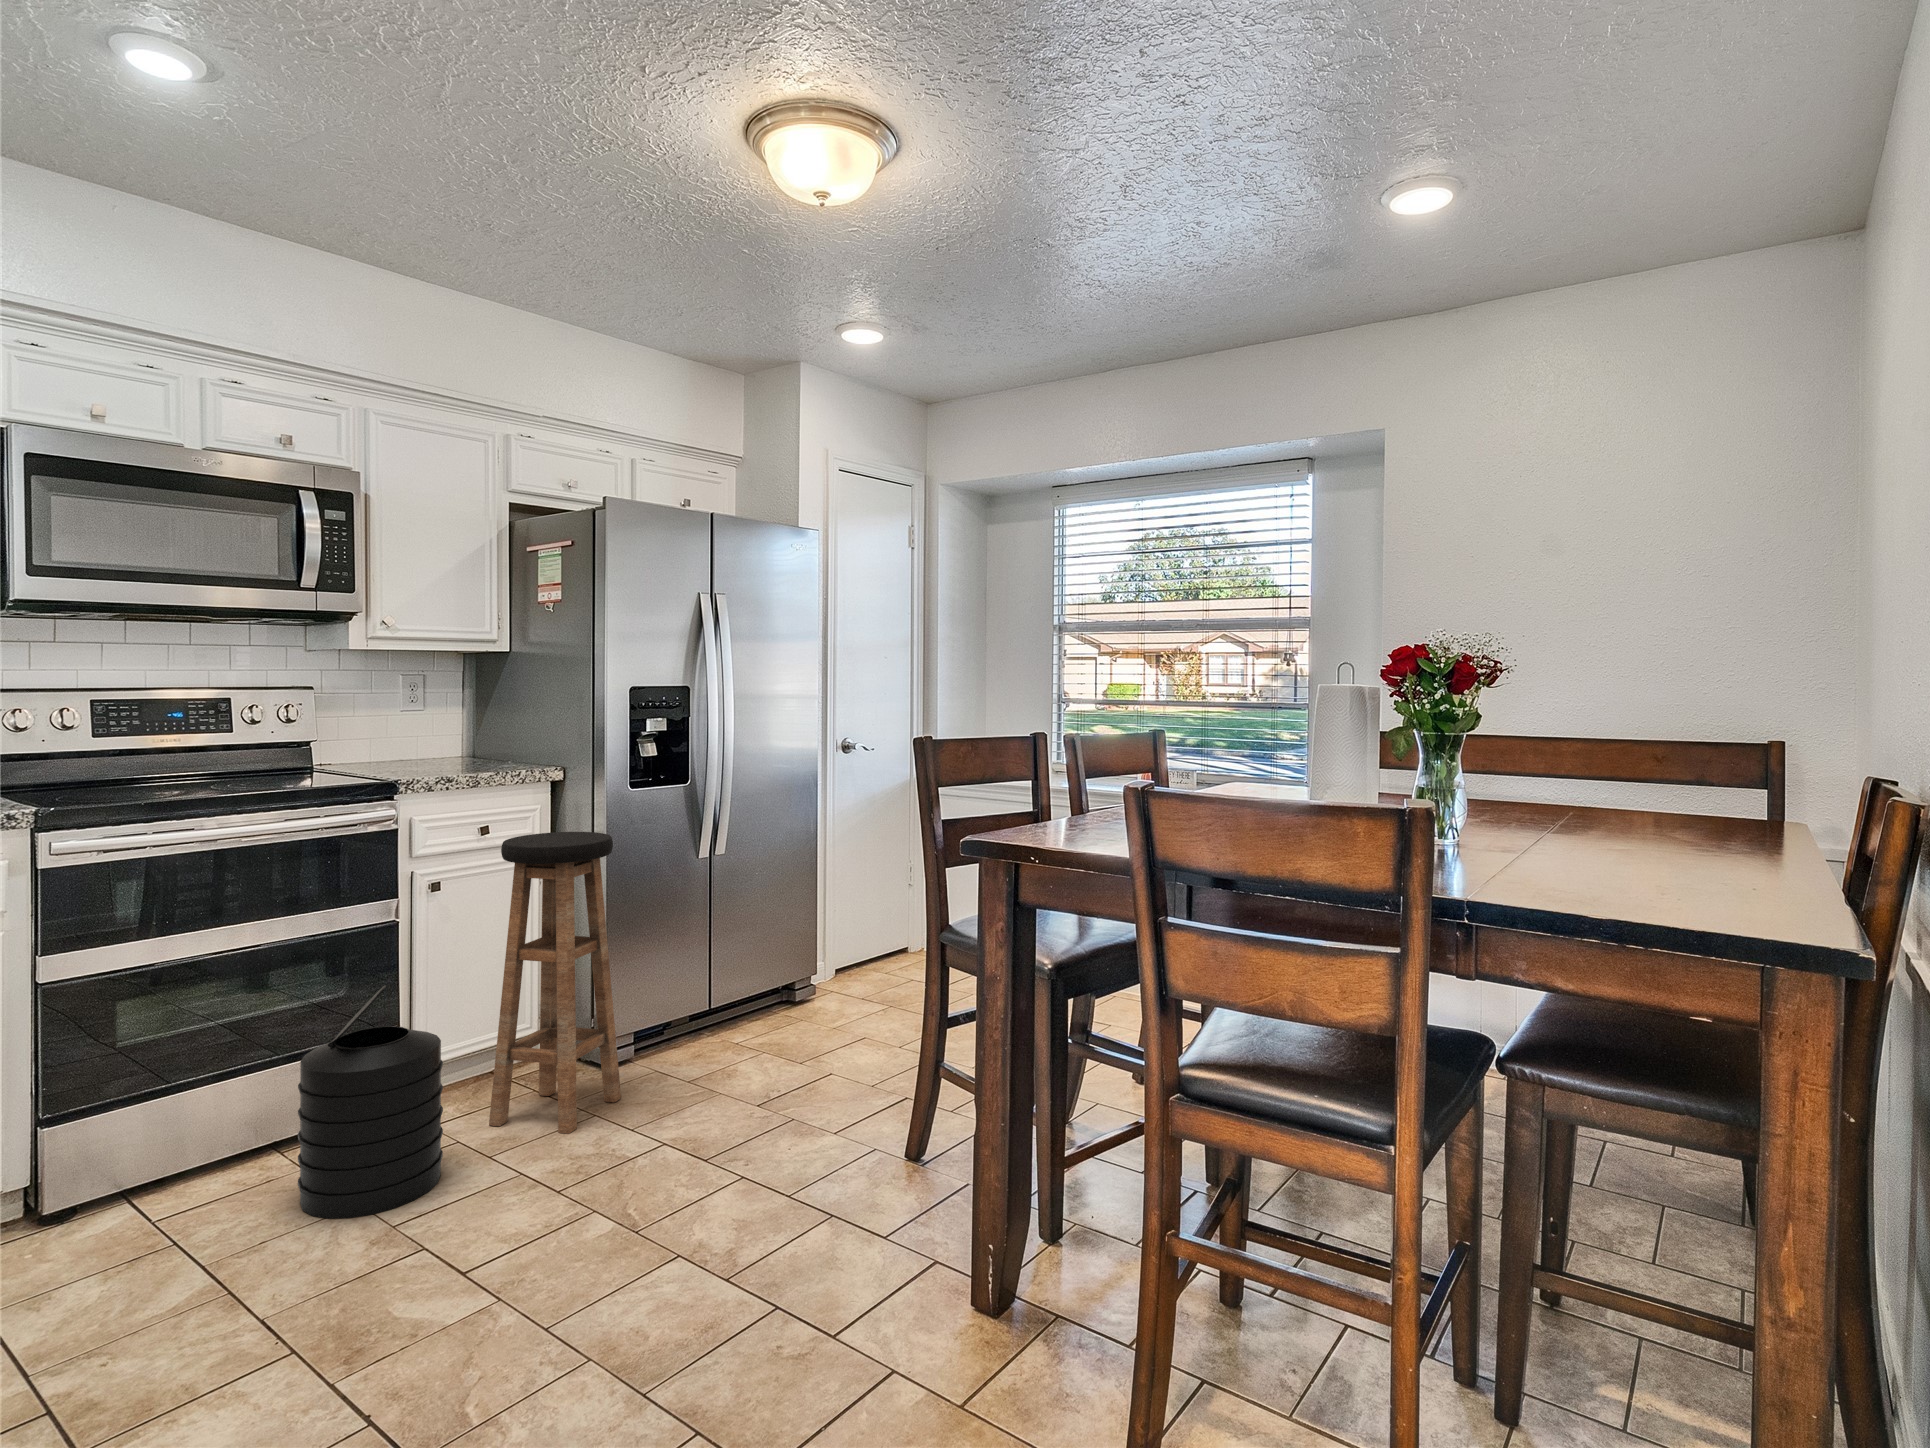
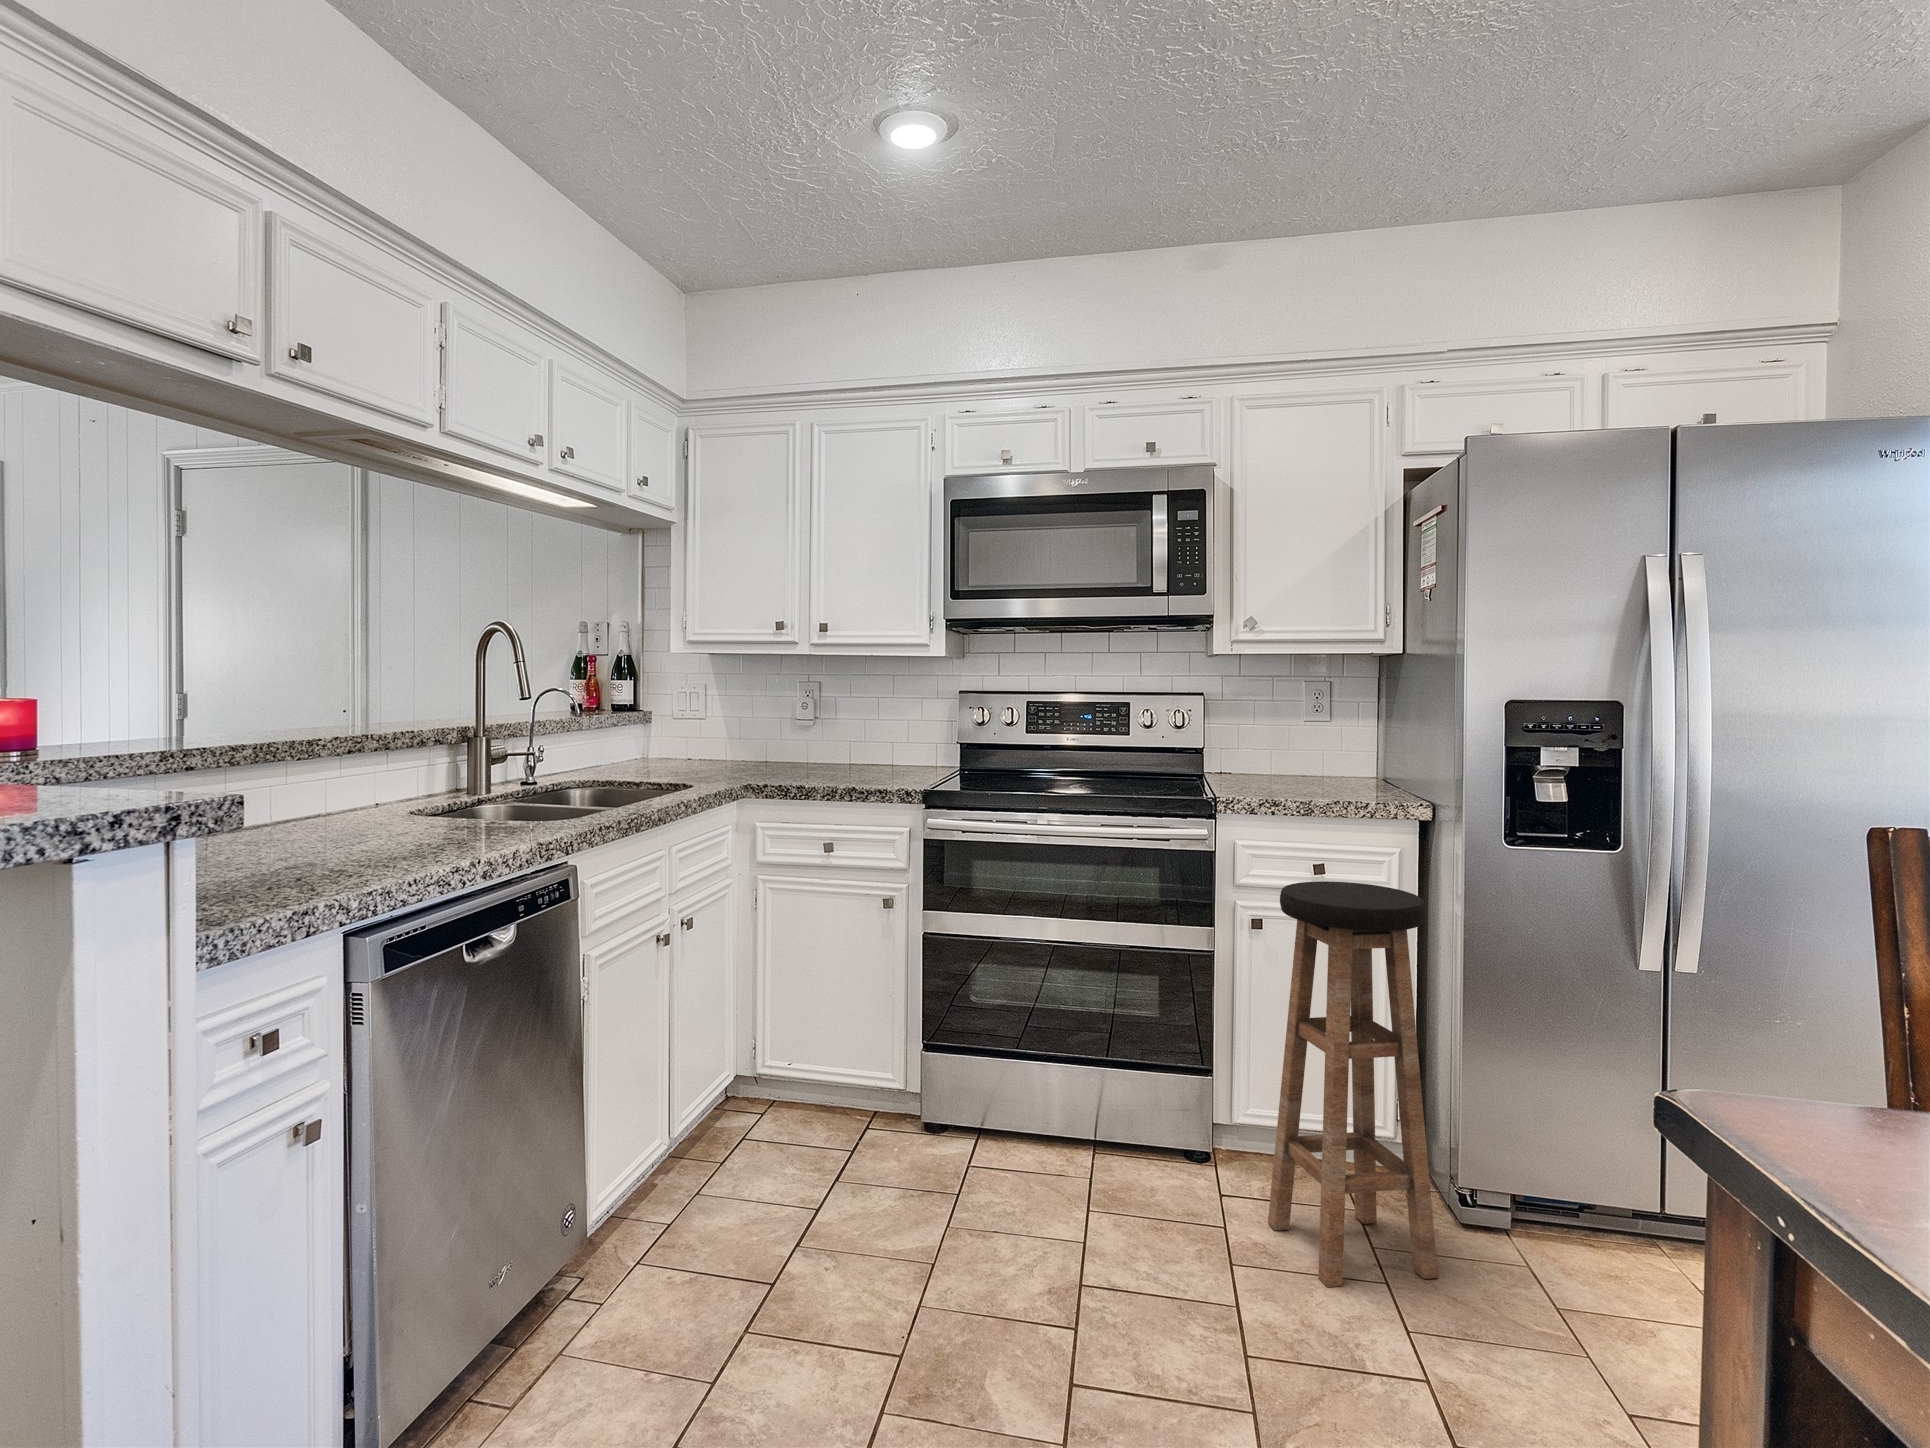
trash can: present [298,985,443,1219] -> none [1039,1015,1173,1265]

